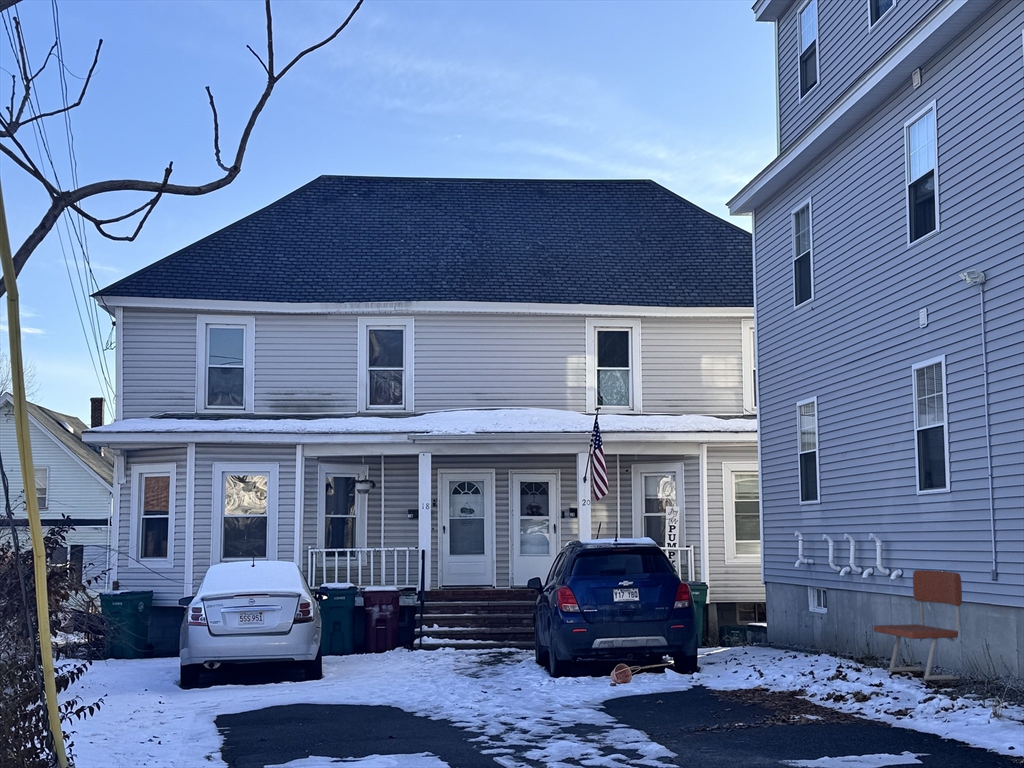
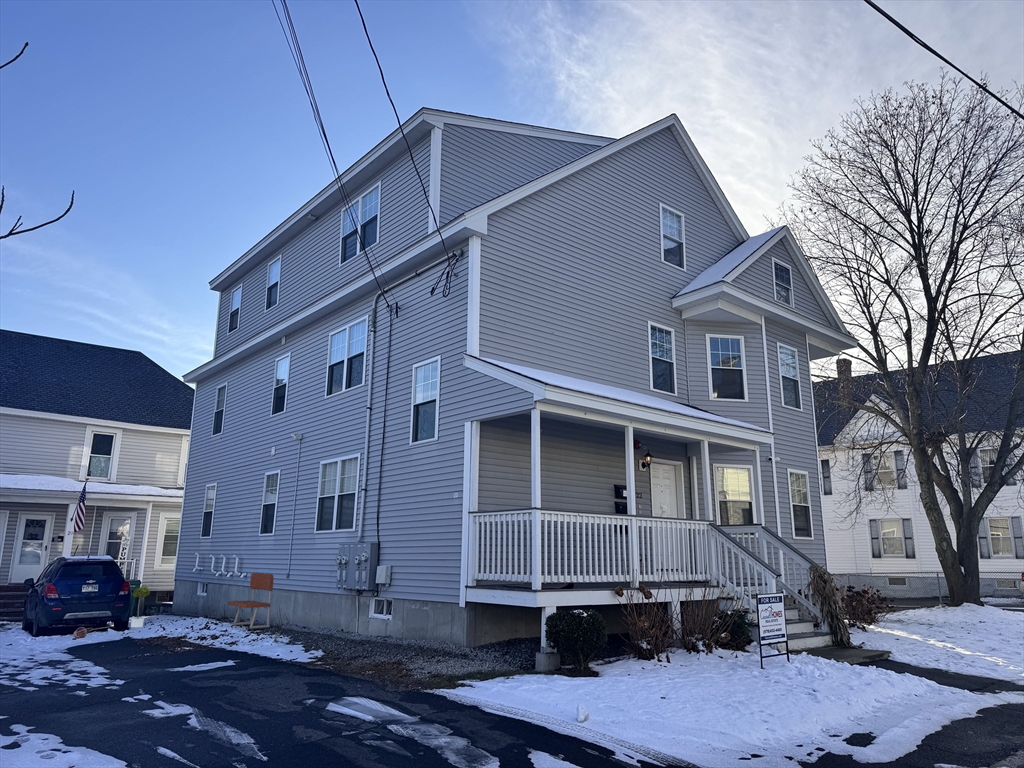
potted tree: none [698,594,729,669] -> present [131,586,150,627]

